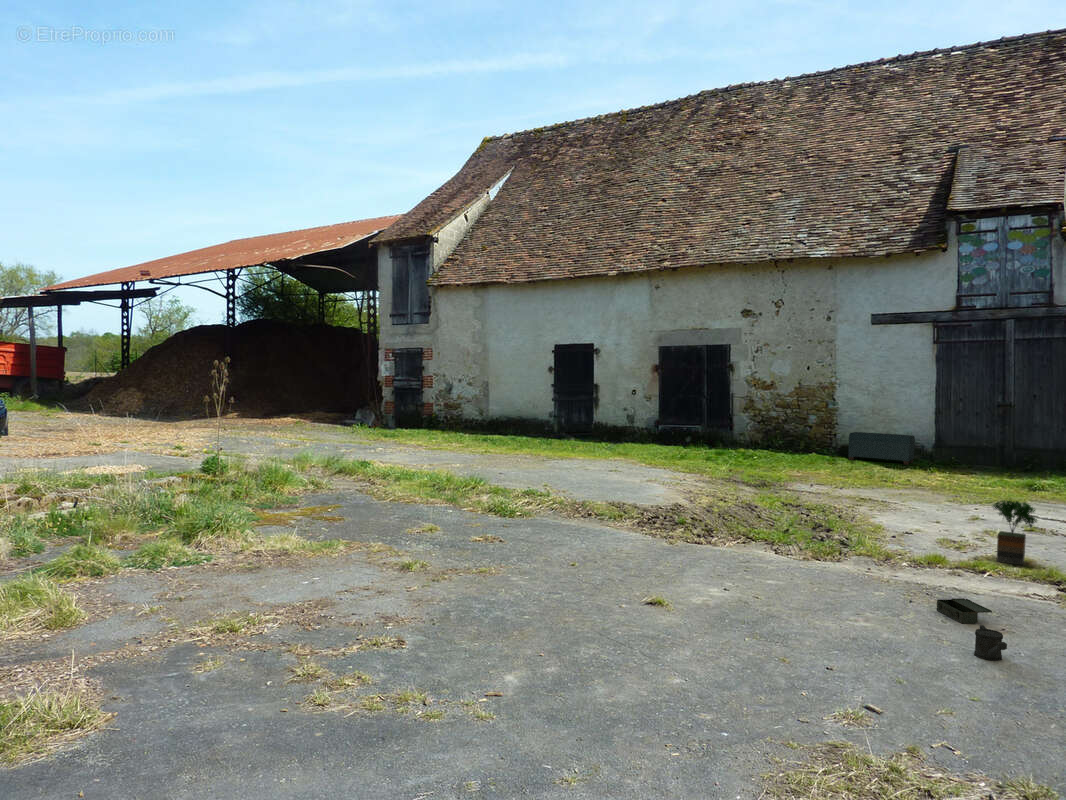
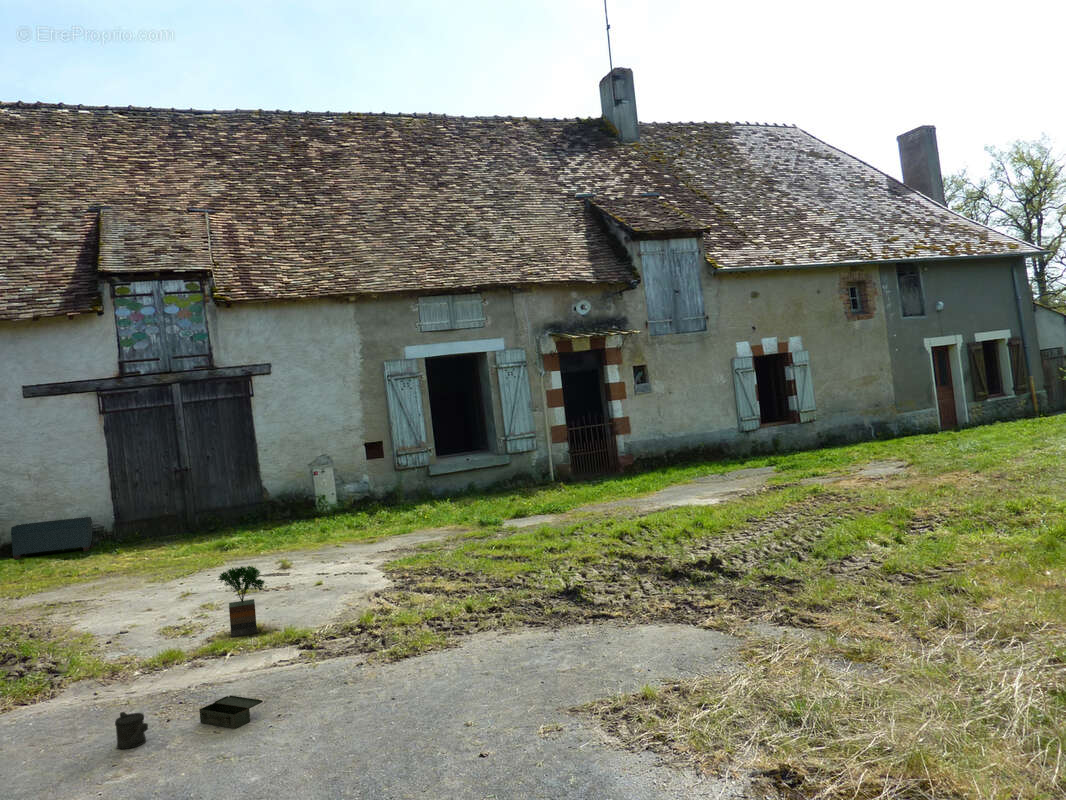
watering can: present [974,625,1007,661] -> present [115,712,148,749]

